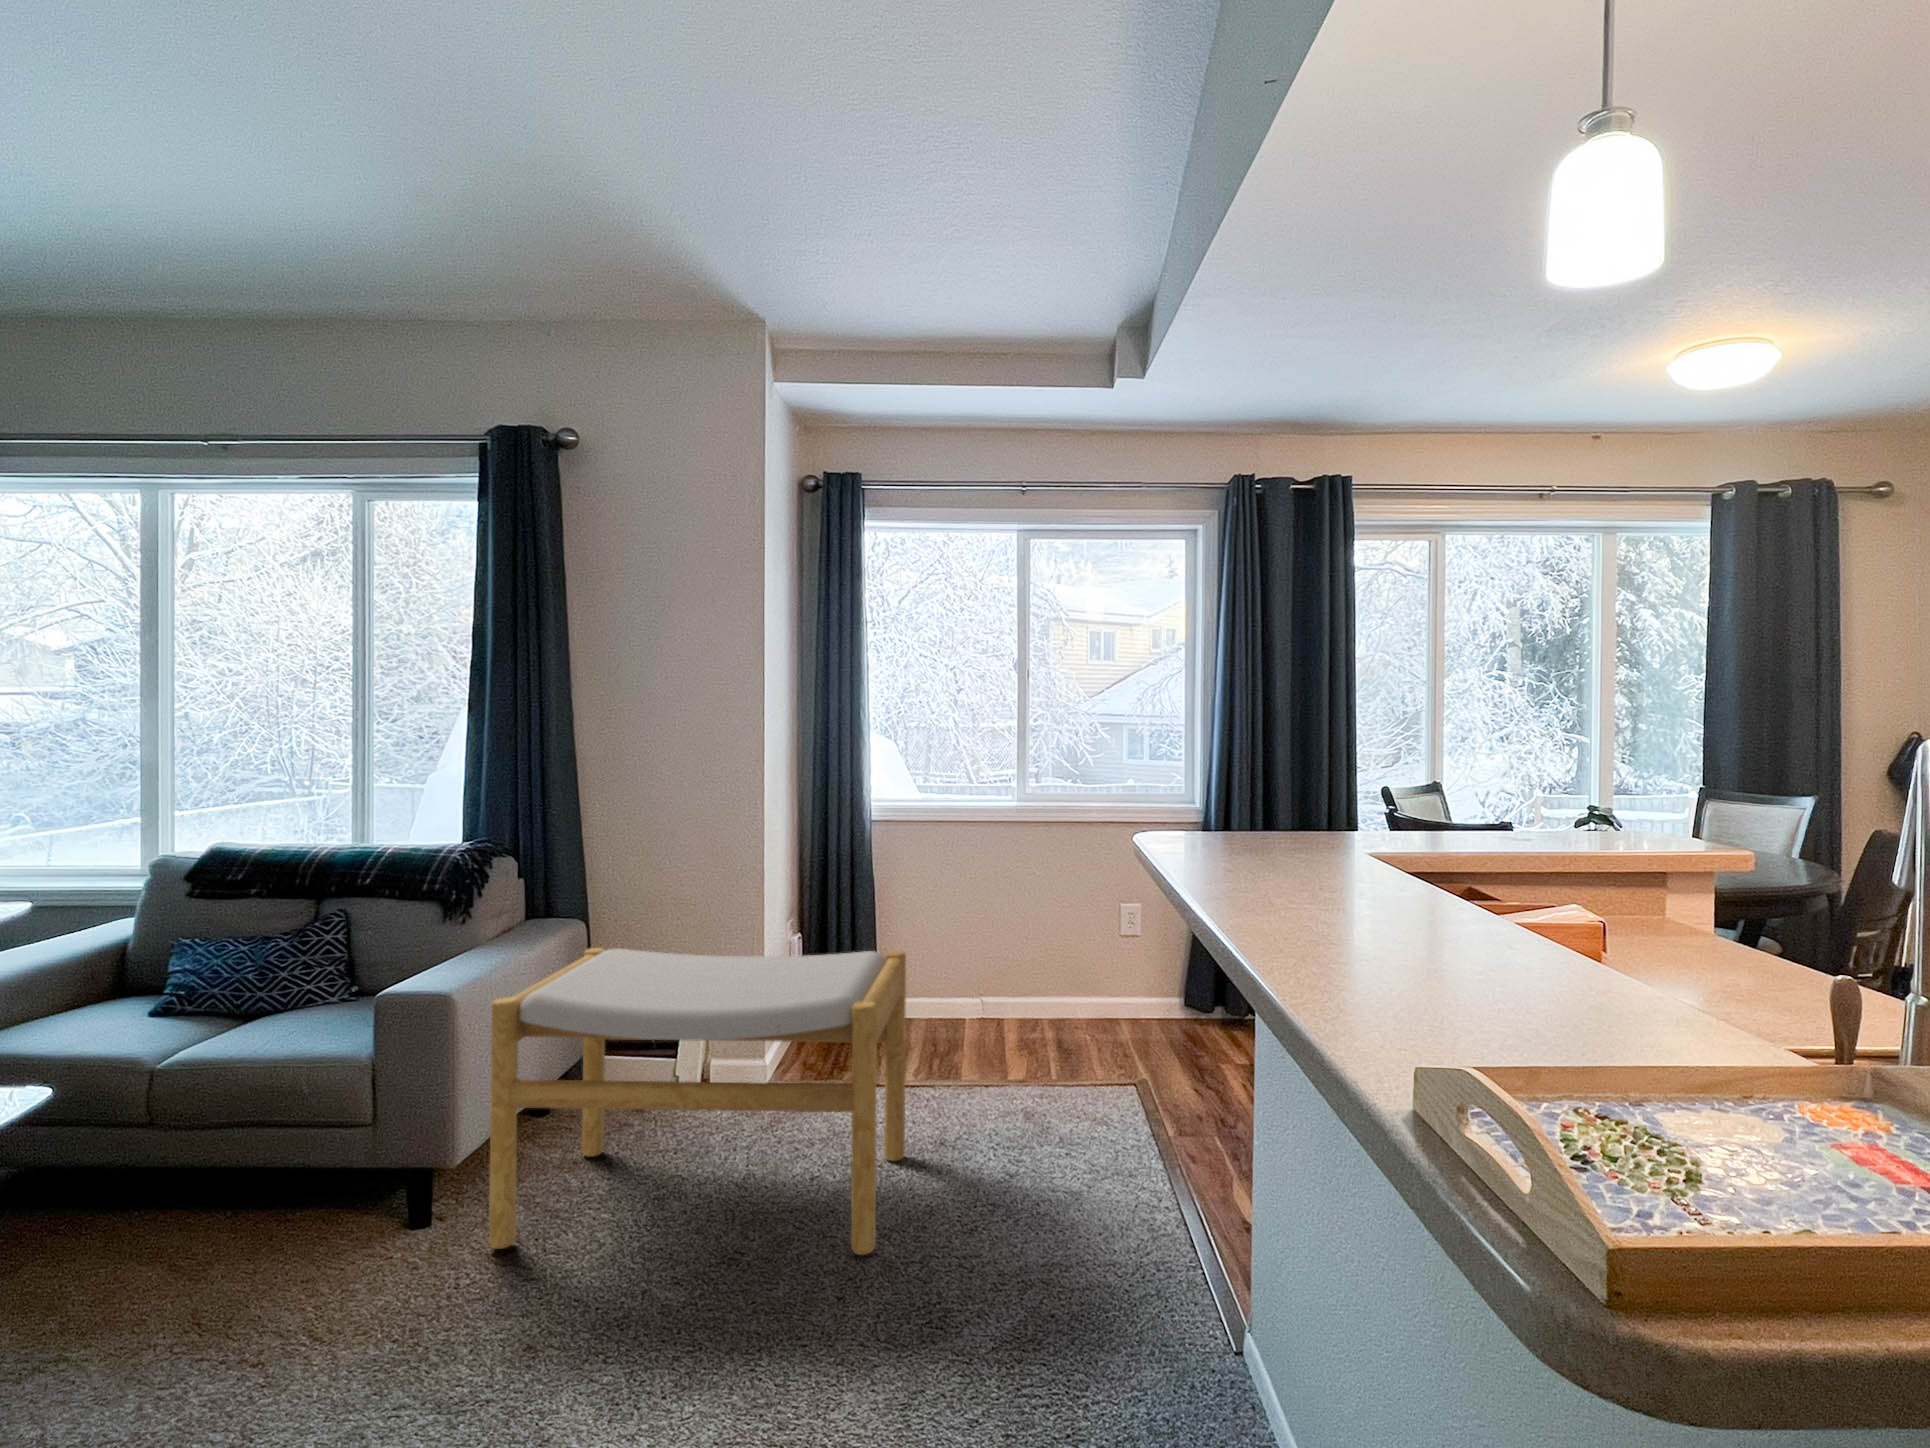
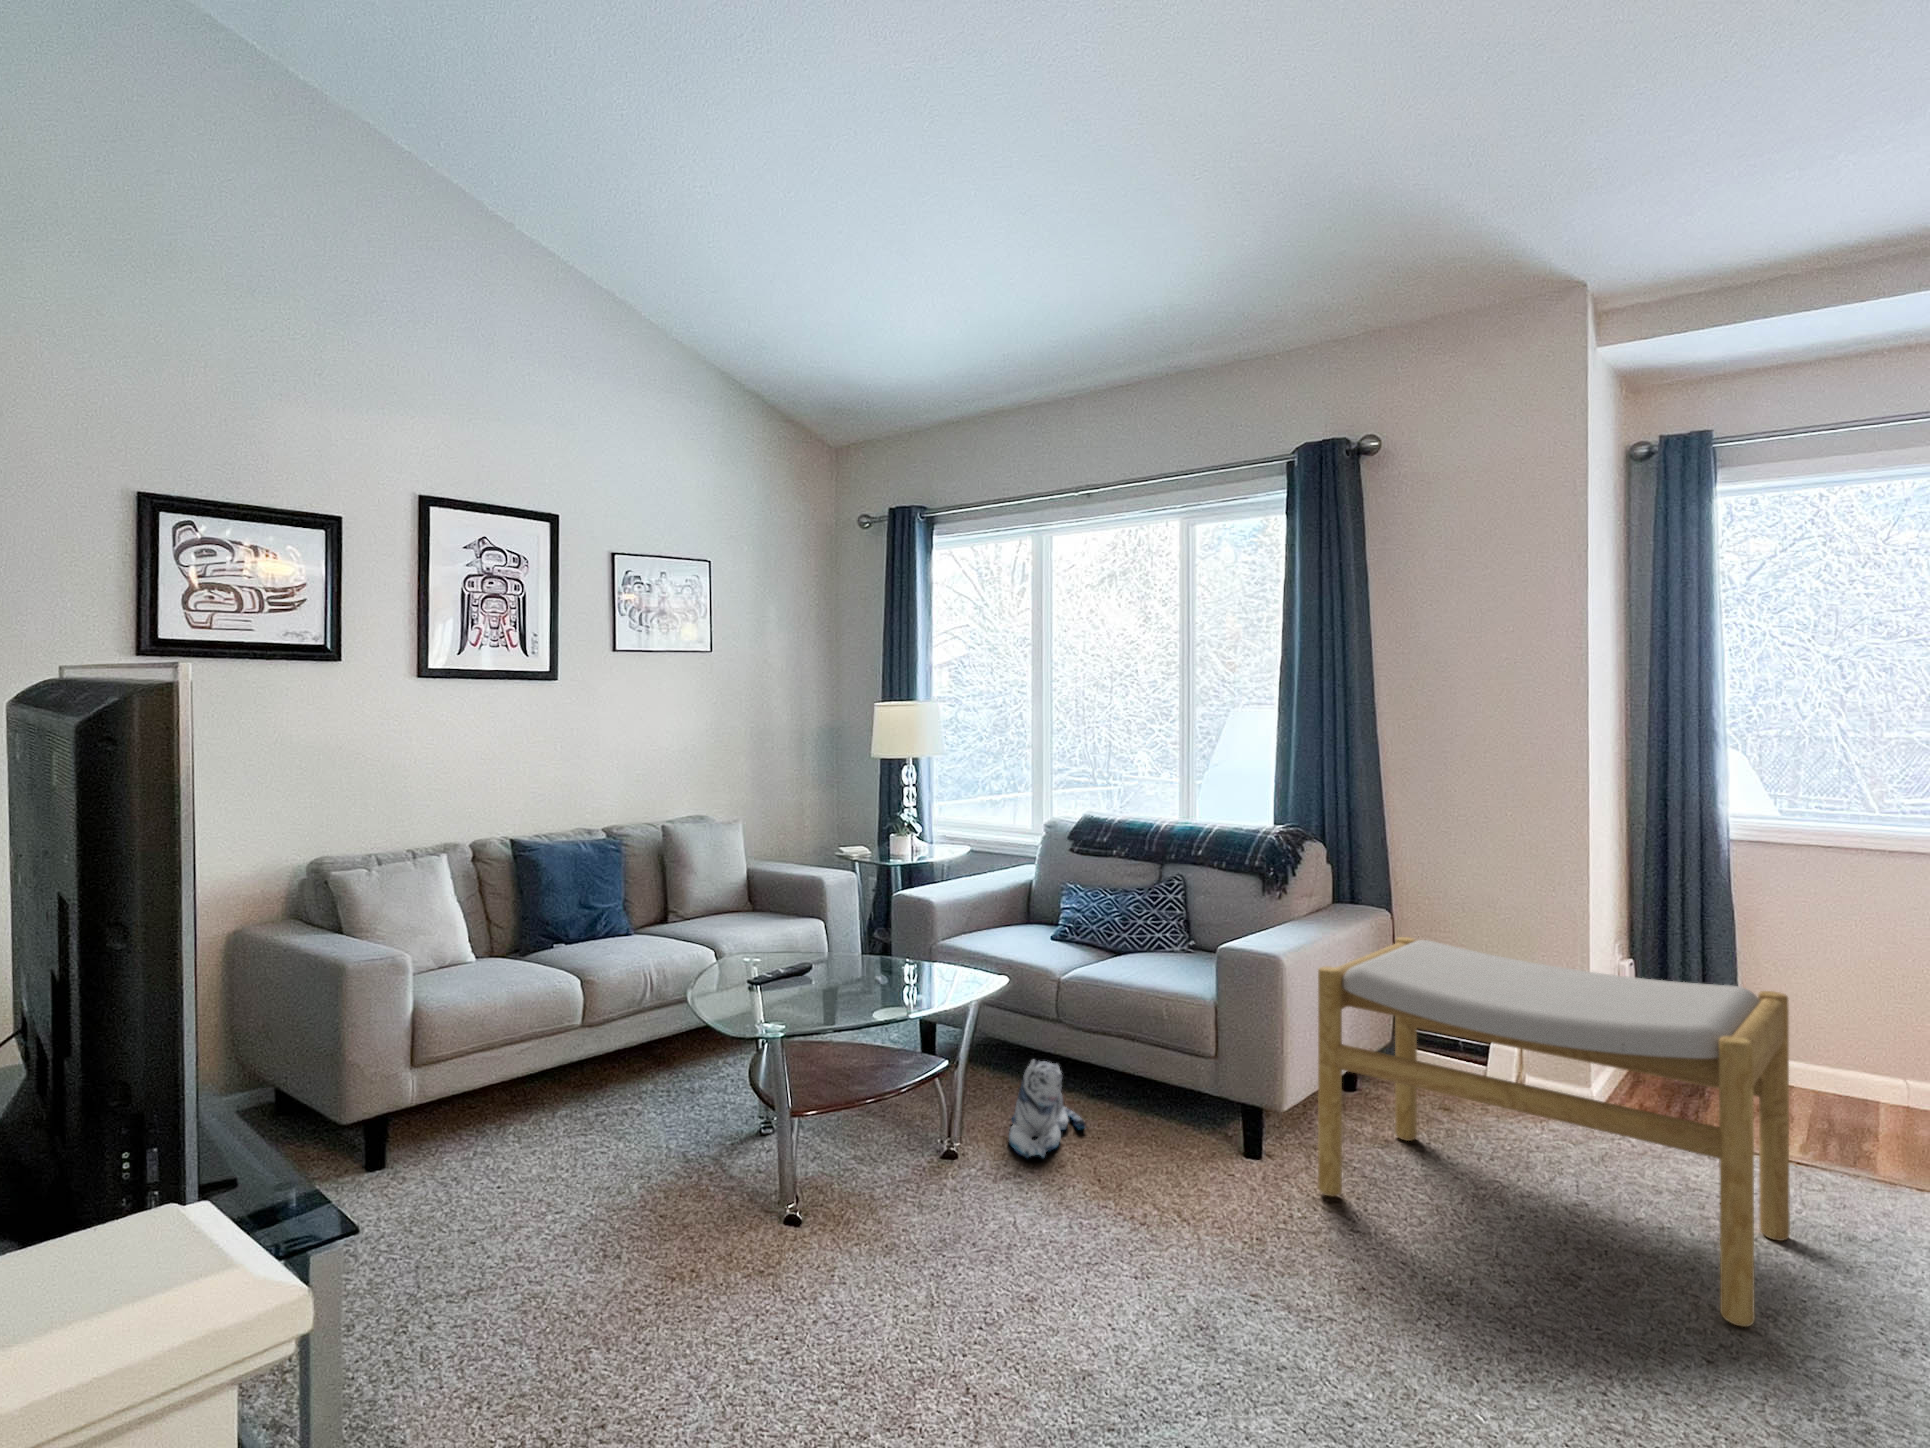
plush toy: none [47,1186,184,1331] -> present [1008,1060,1085,1158]

